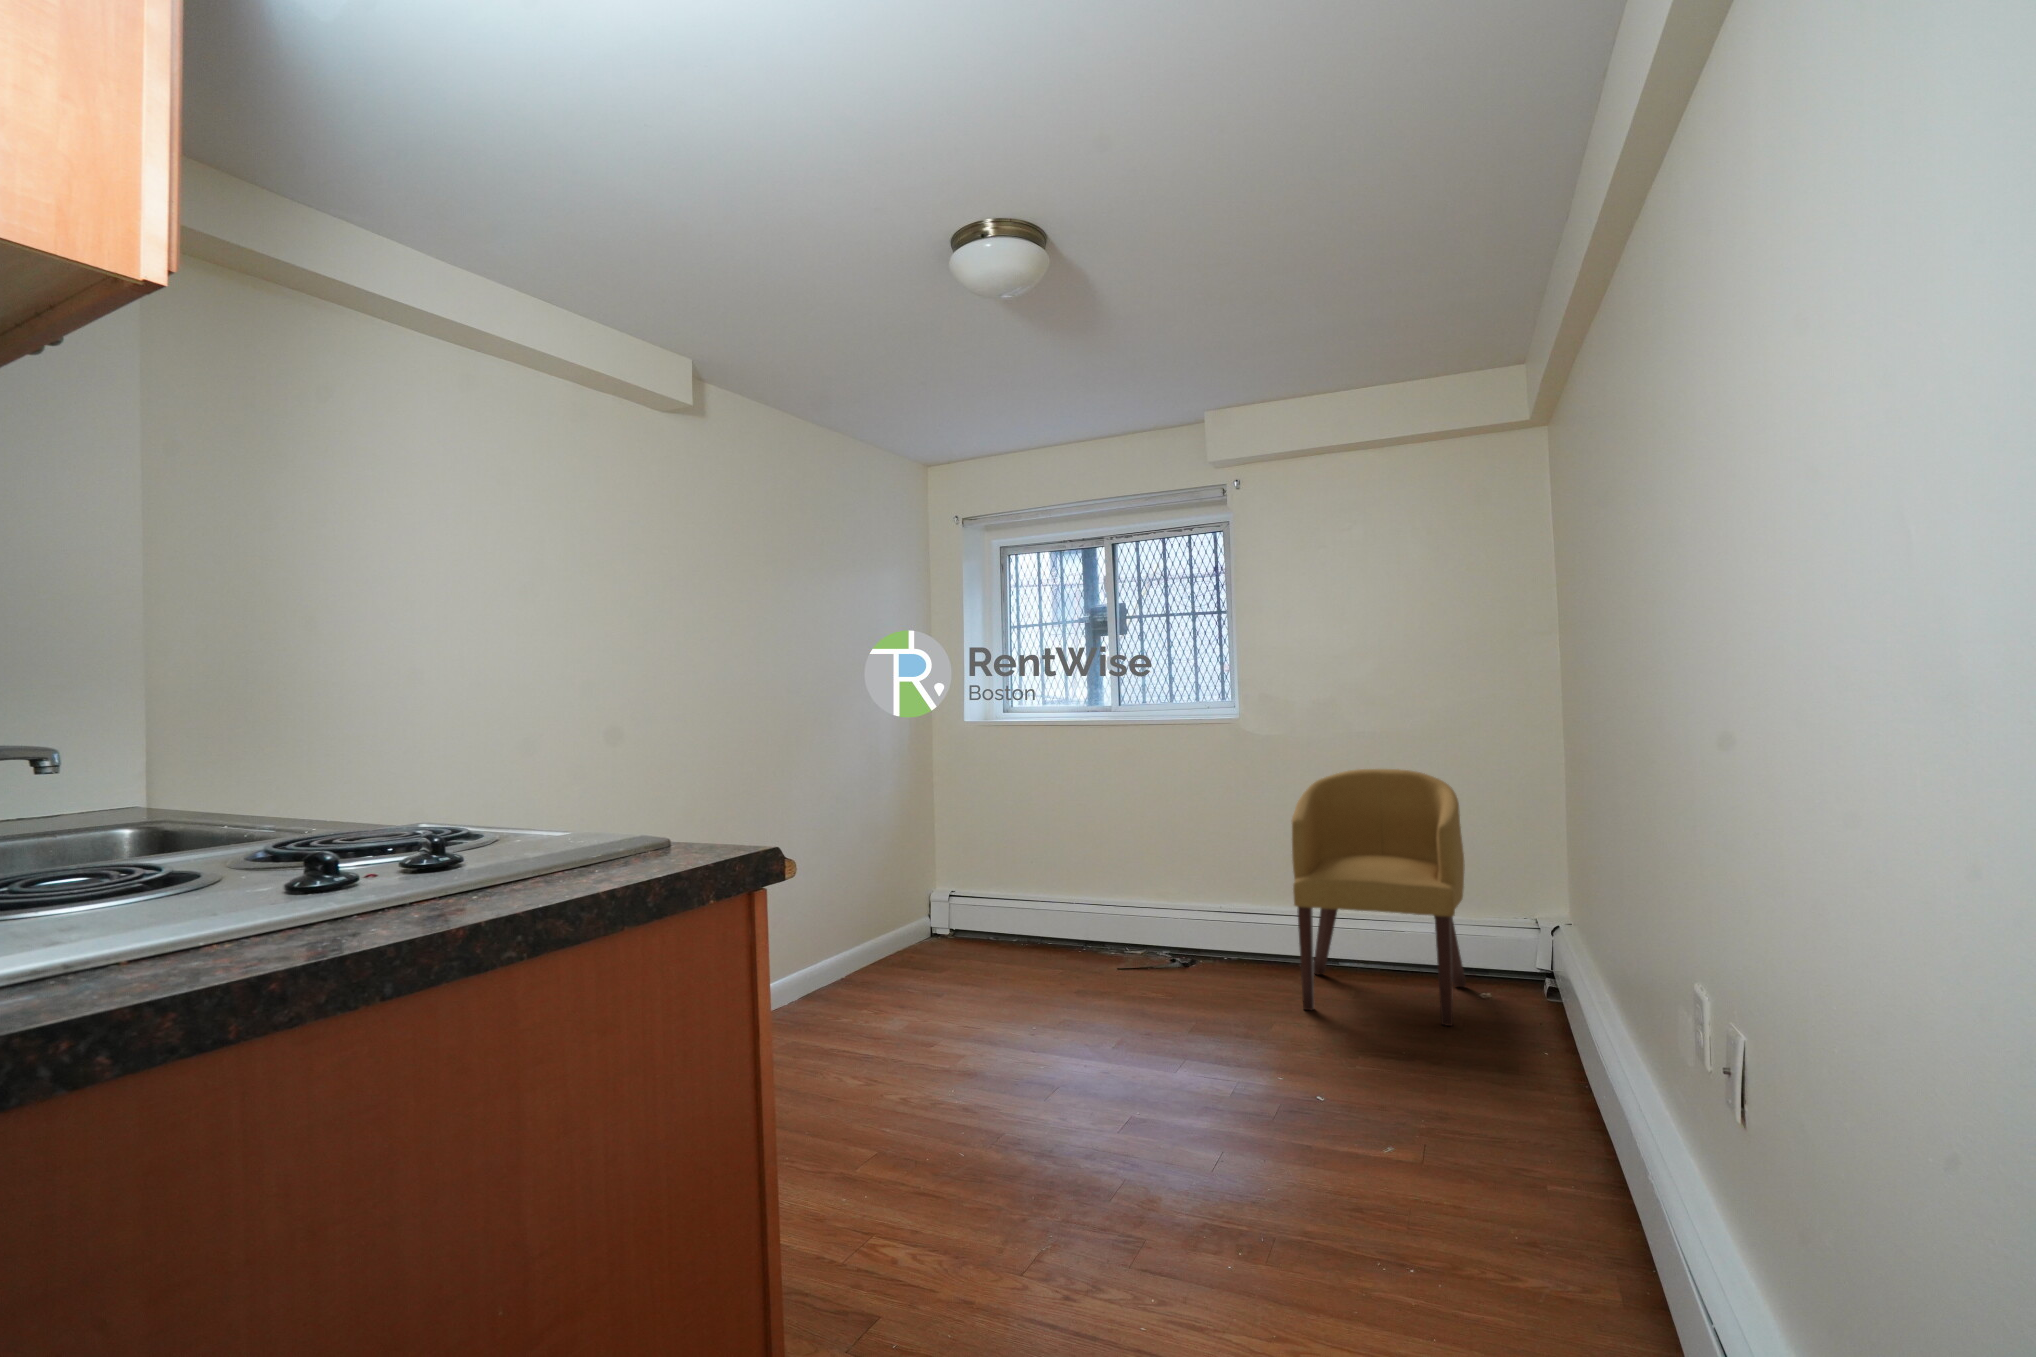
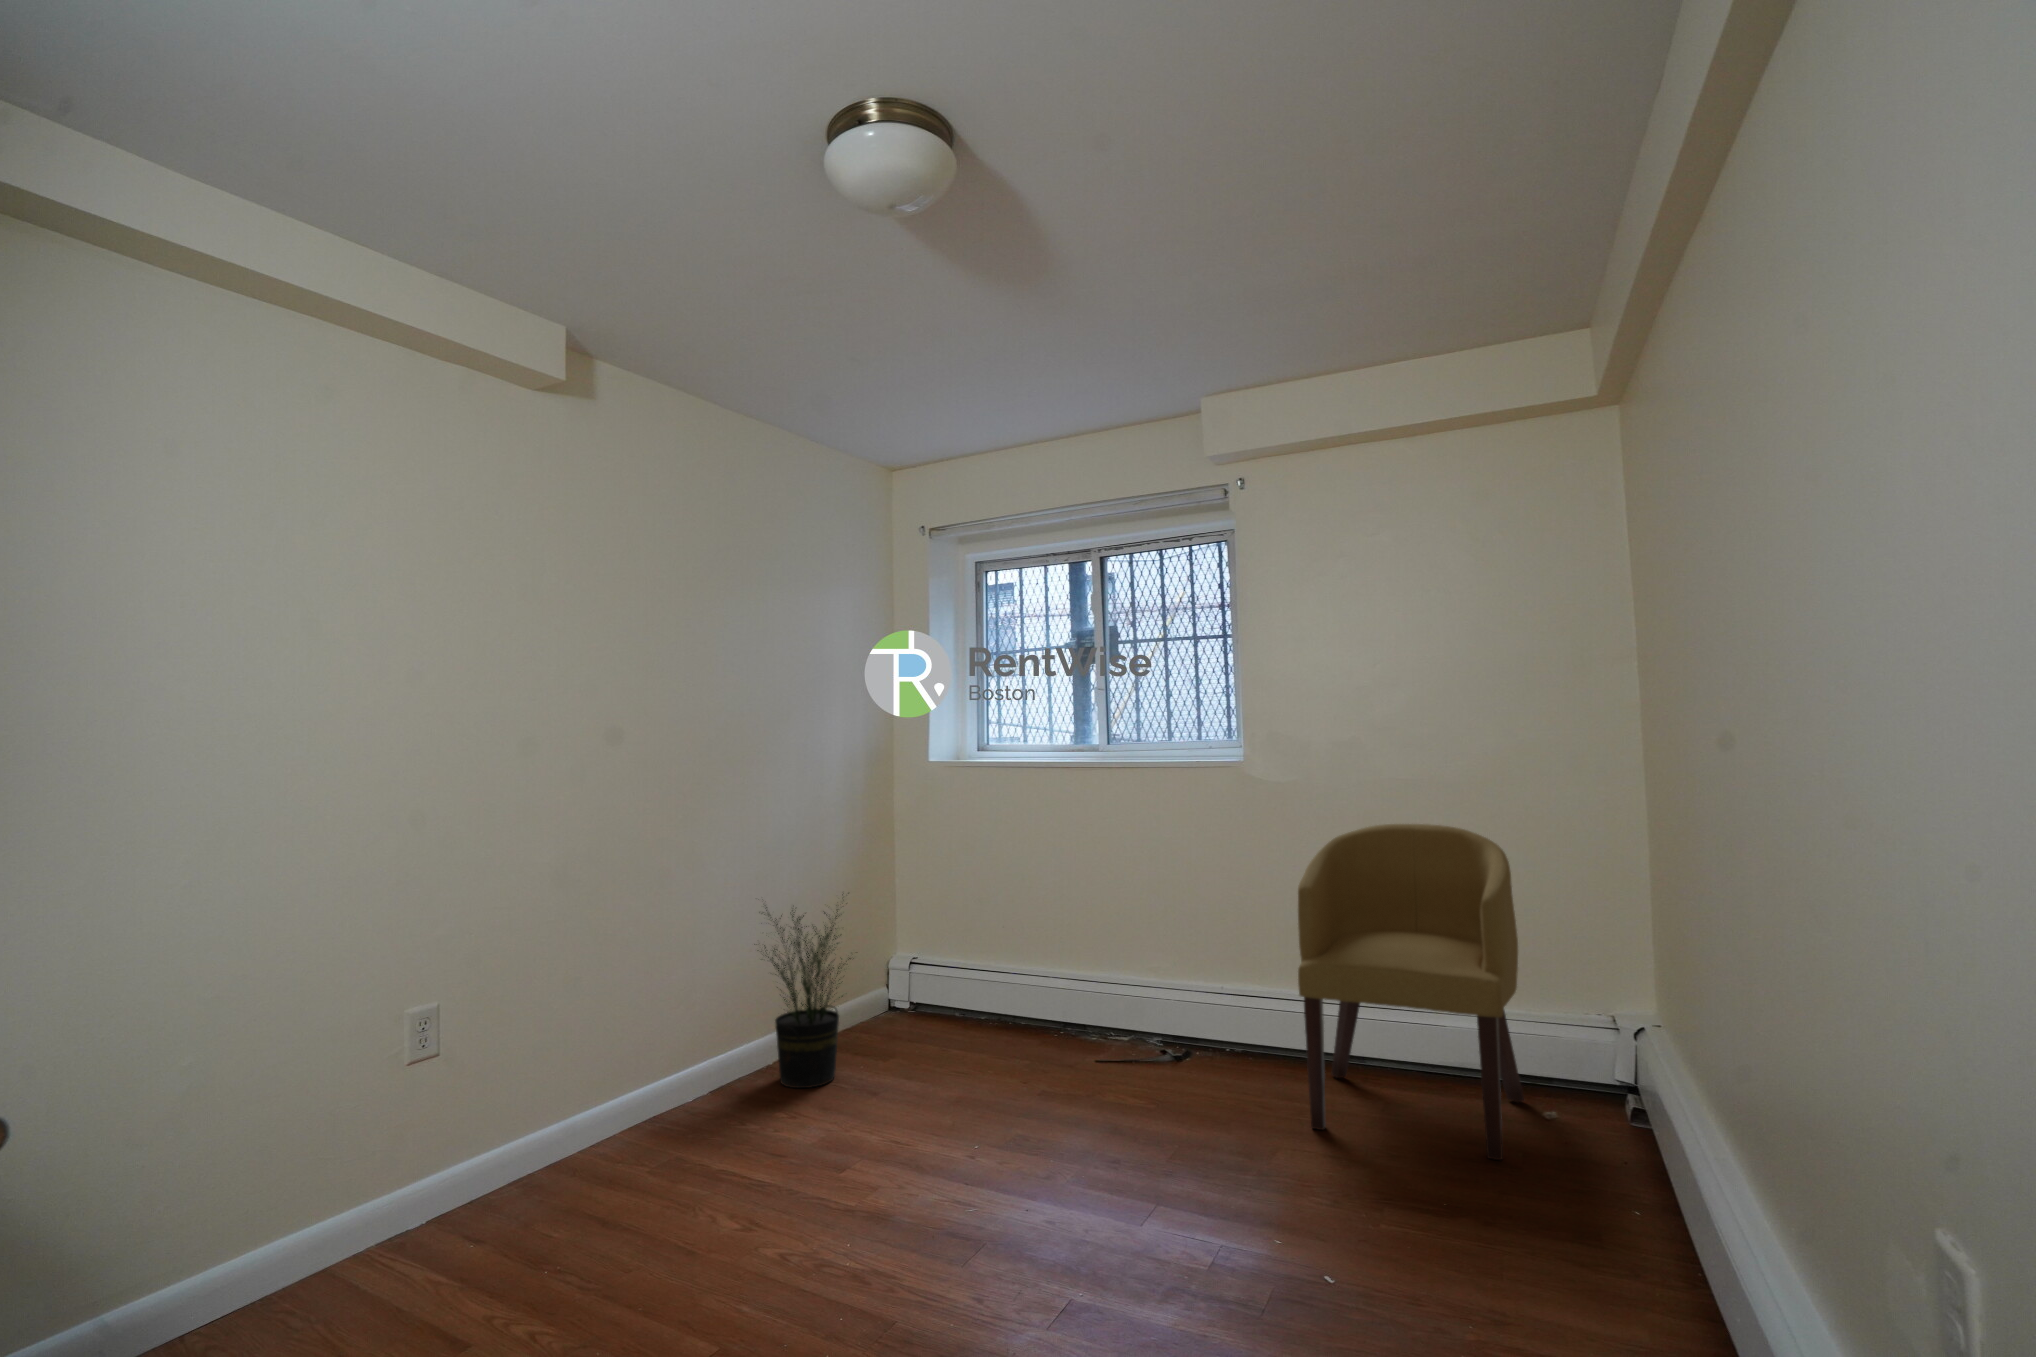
potted plant: none [831,832,925,995] -> present [754,893,851,1088]

